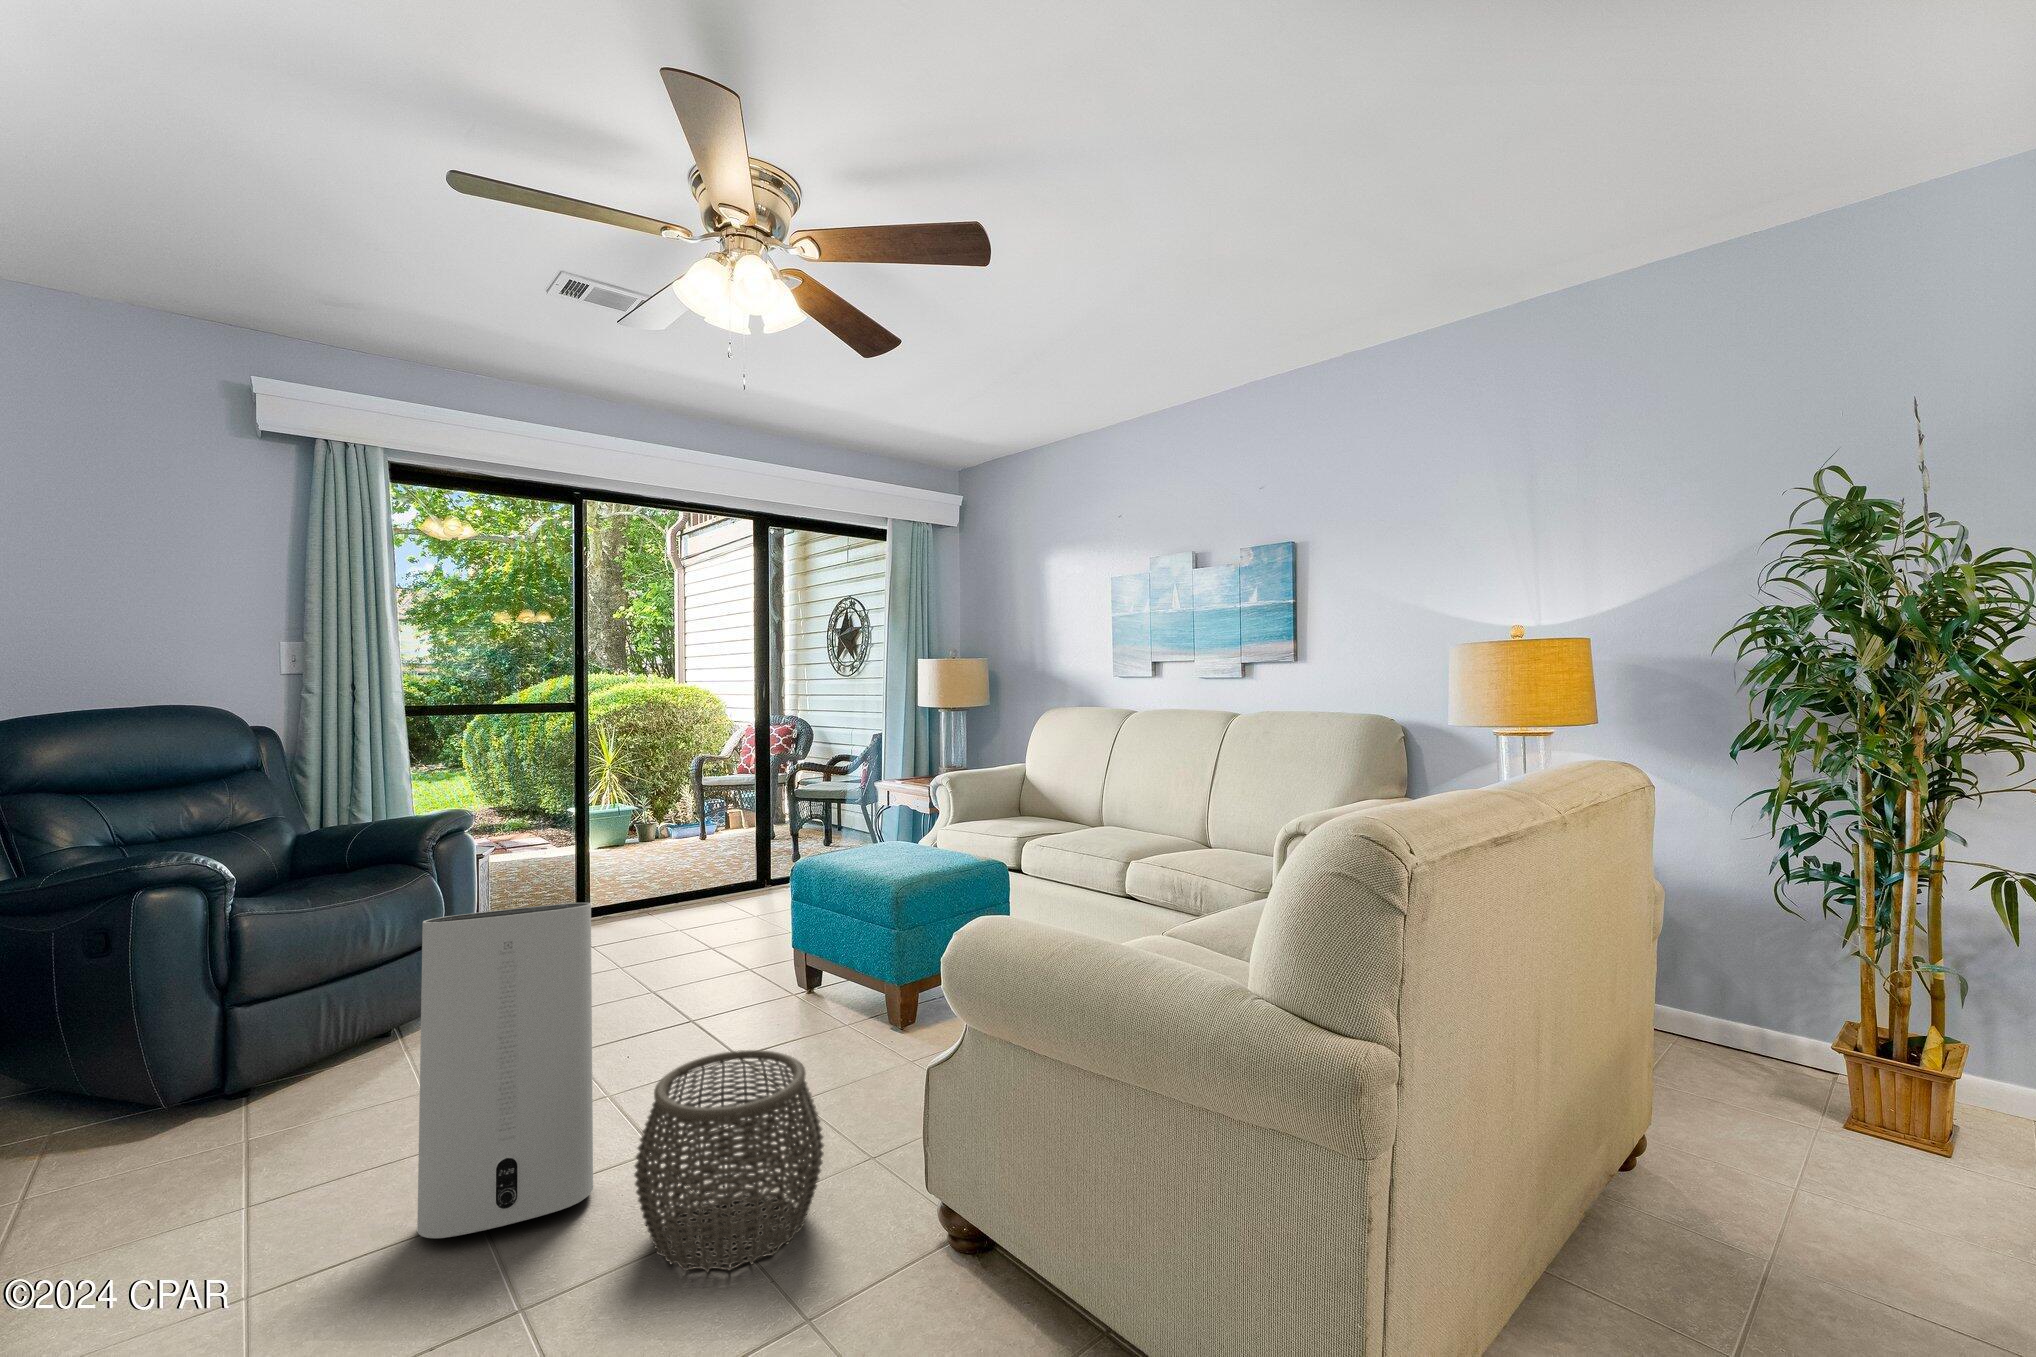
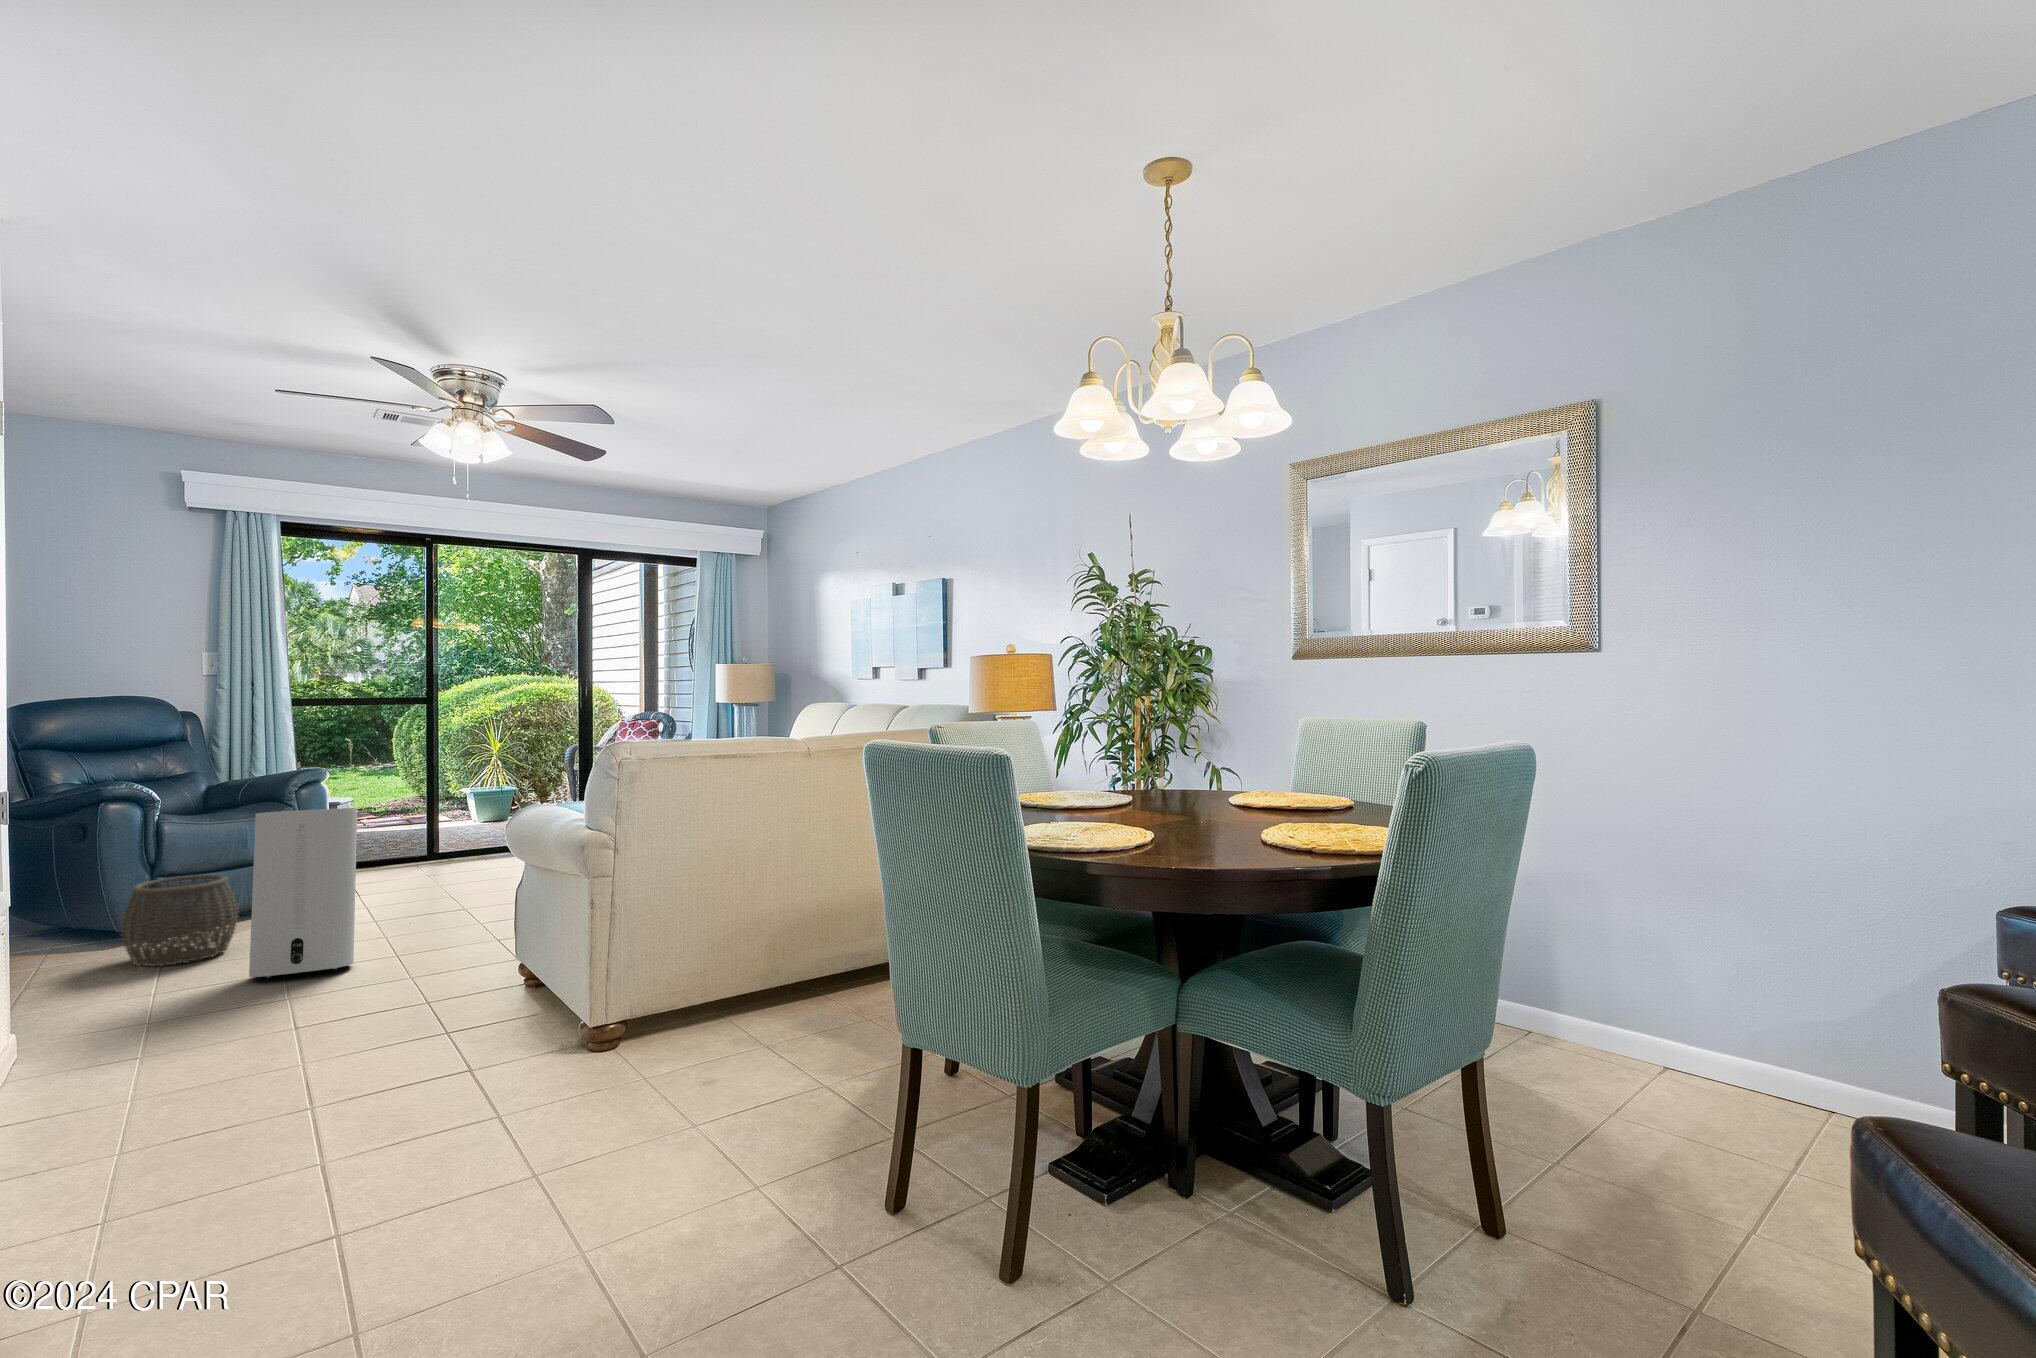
woven basket: present [634,1050,824,1272] -> present [121,875,238,967]

